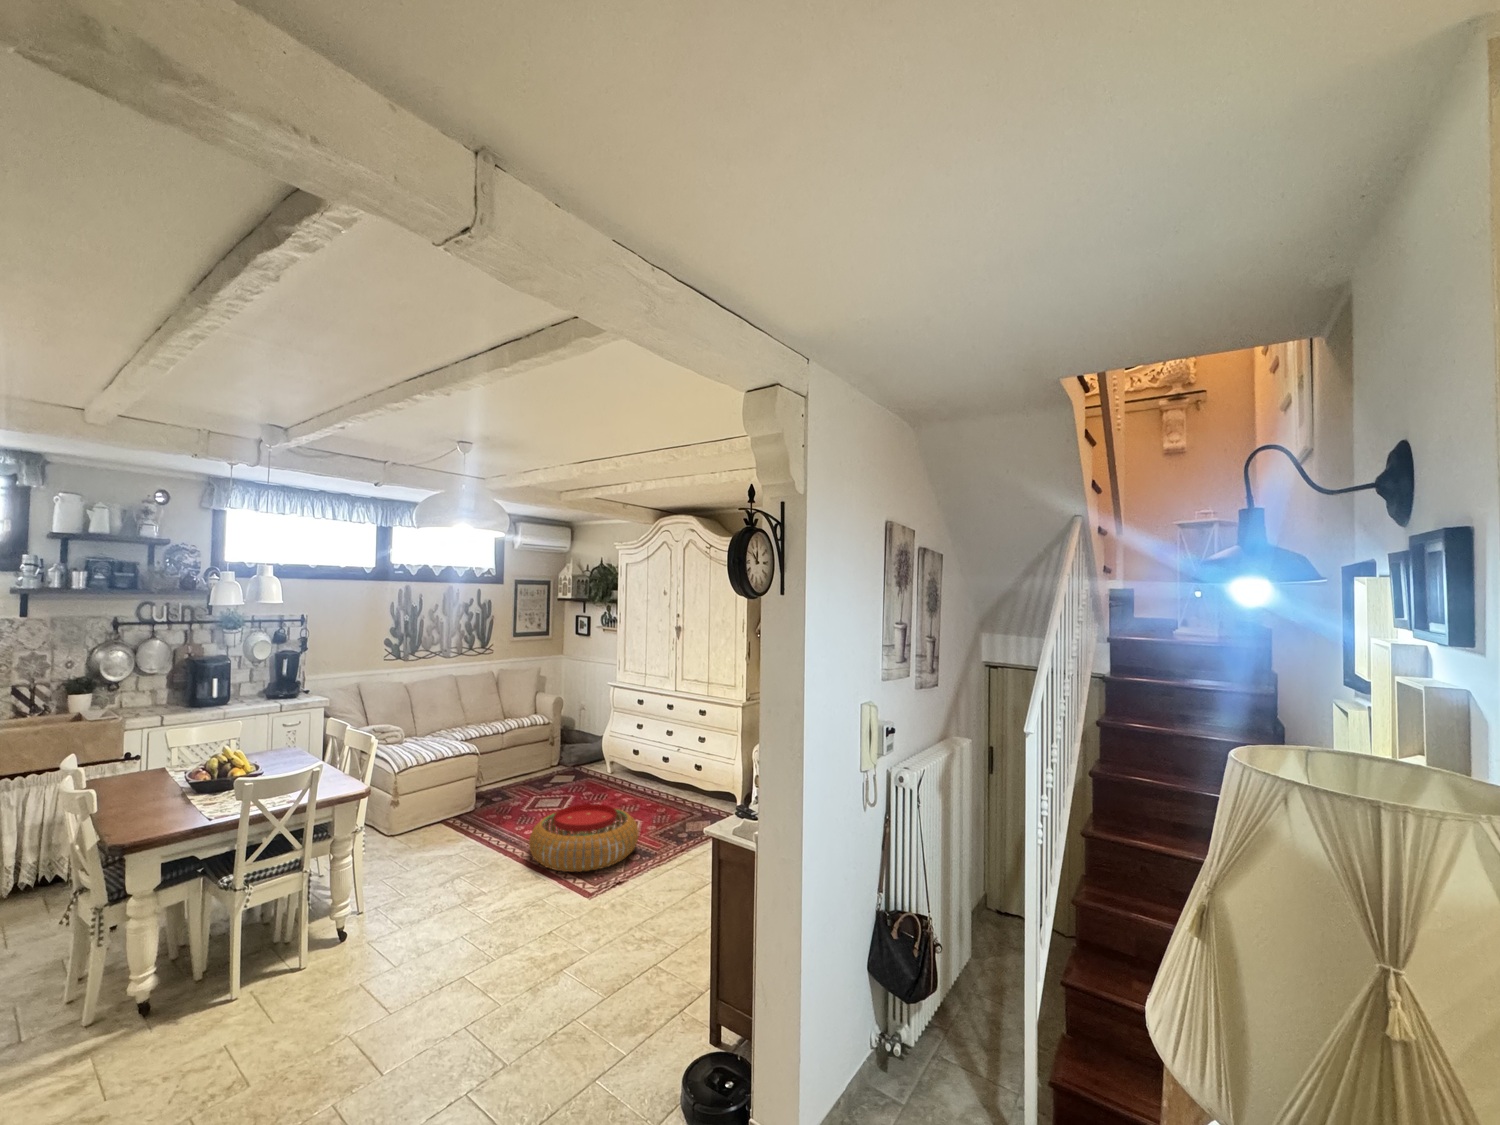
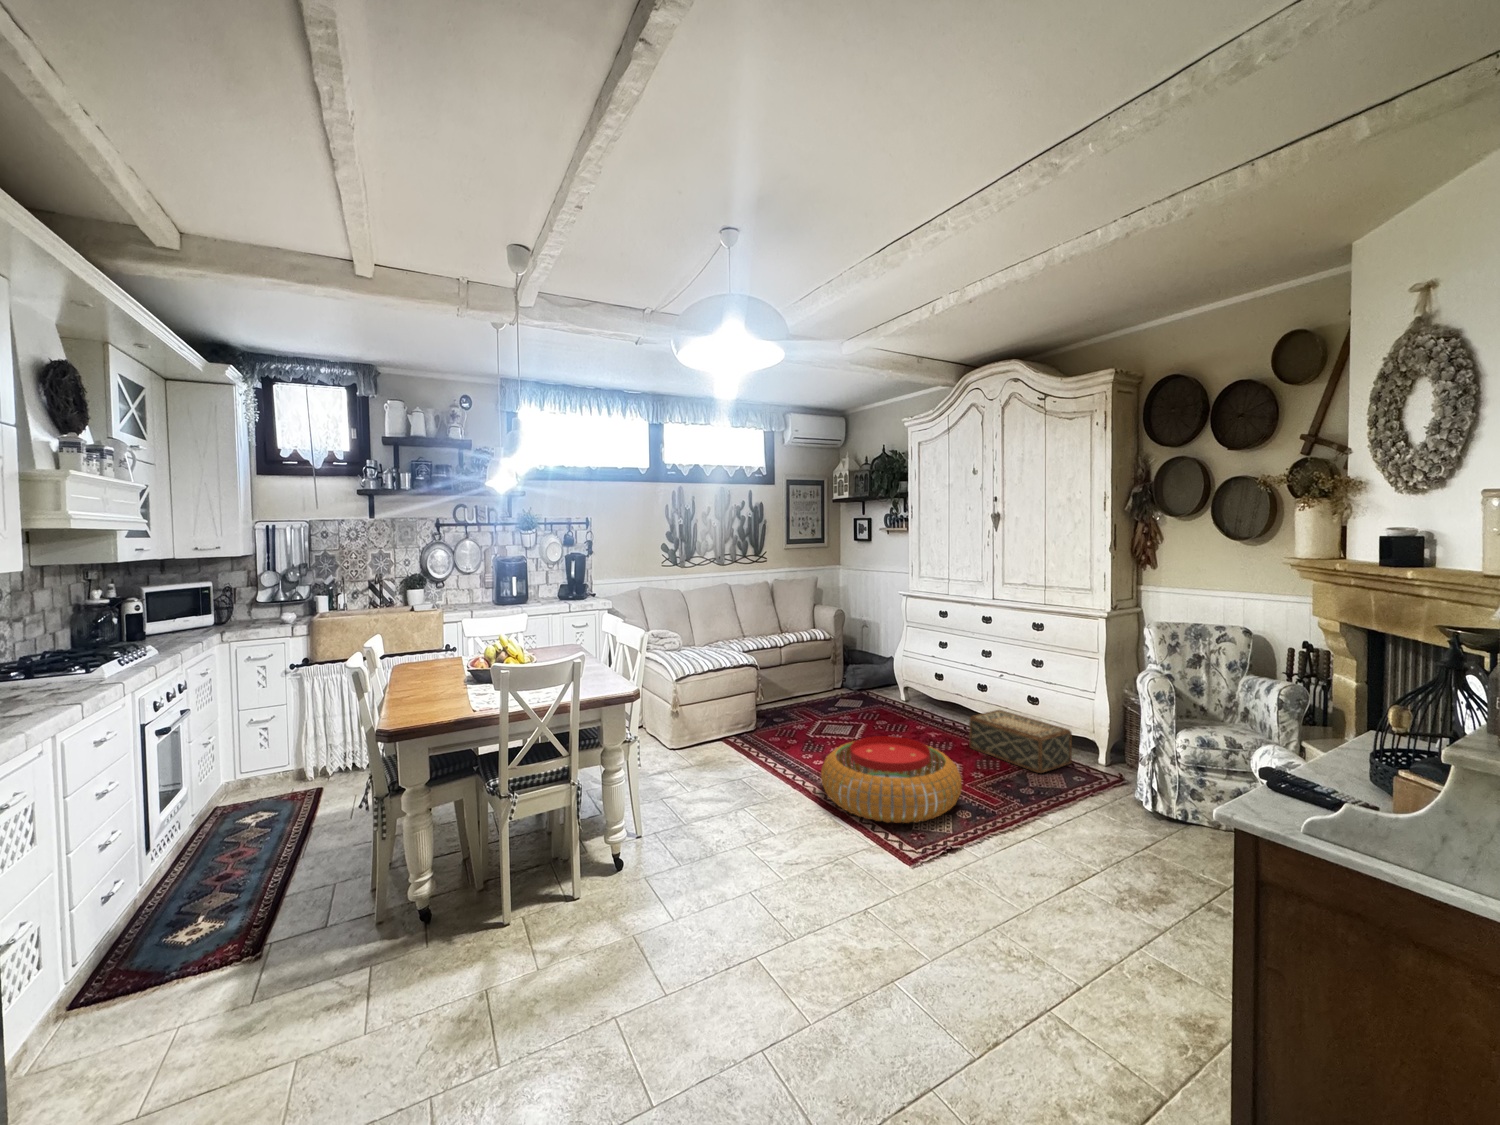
woven basket: none [653,775,723,821] -> present [969,710,1072,773]

